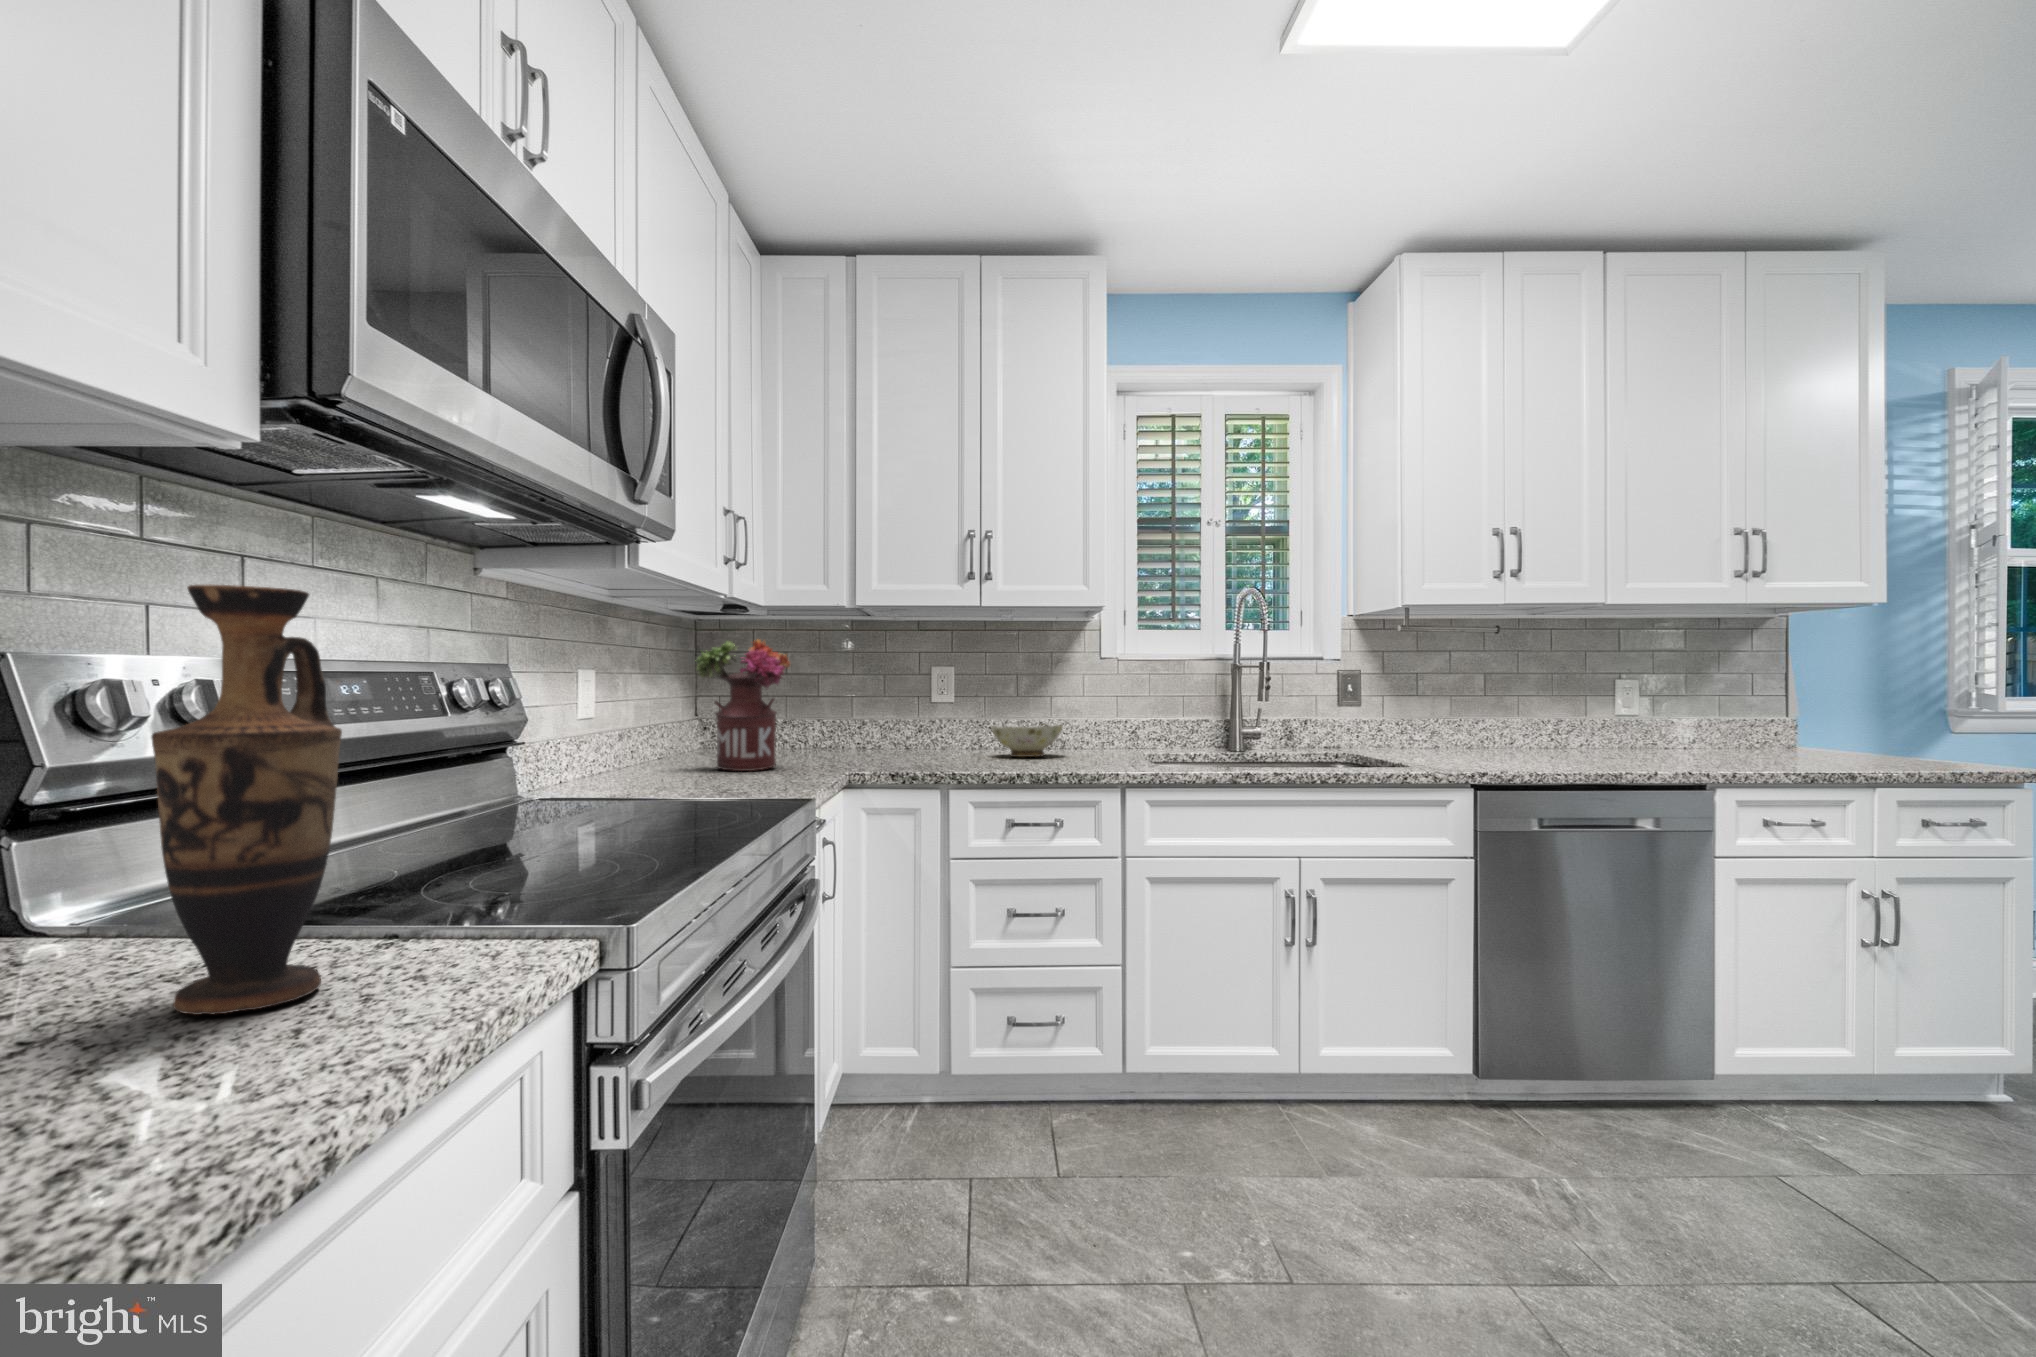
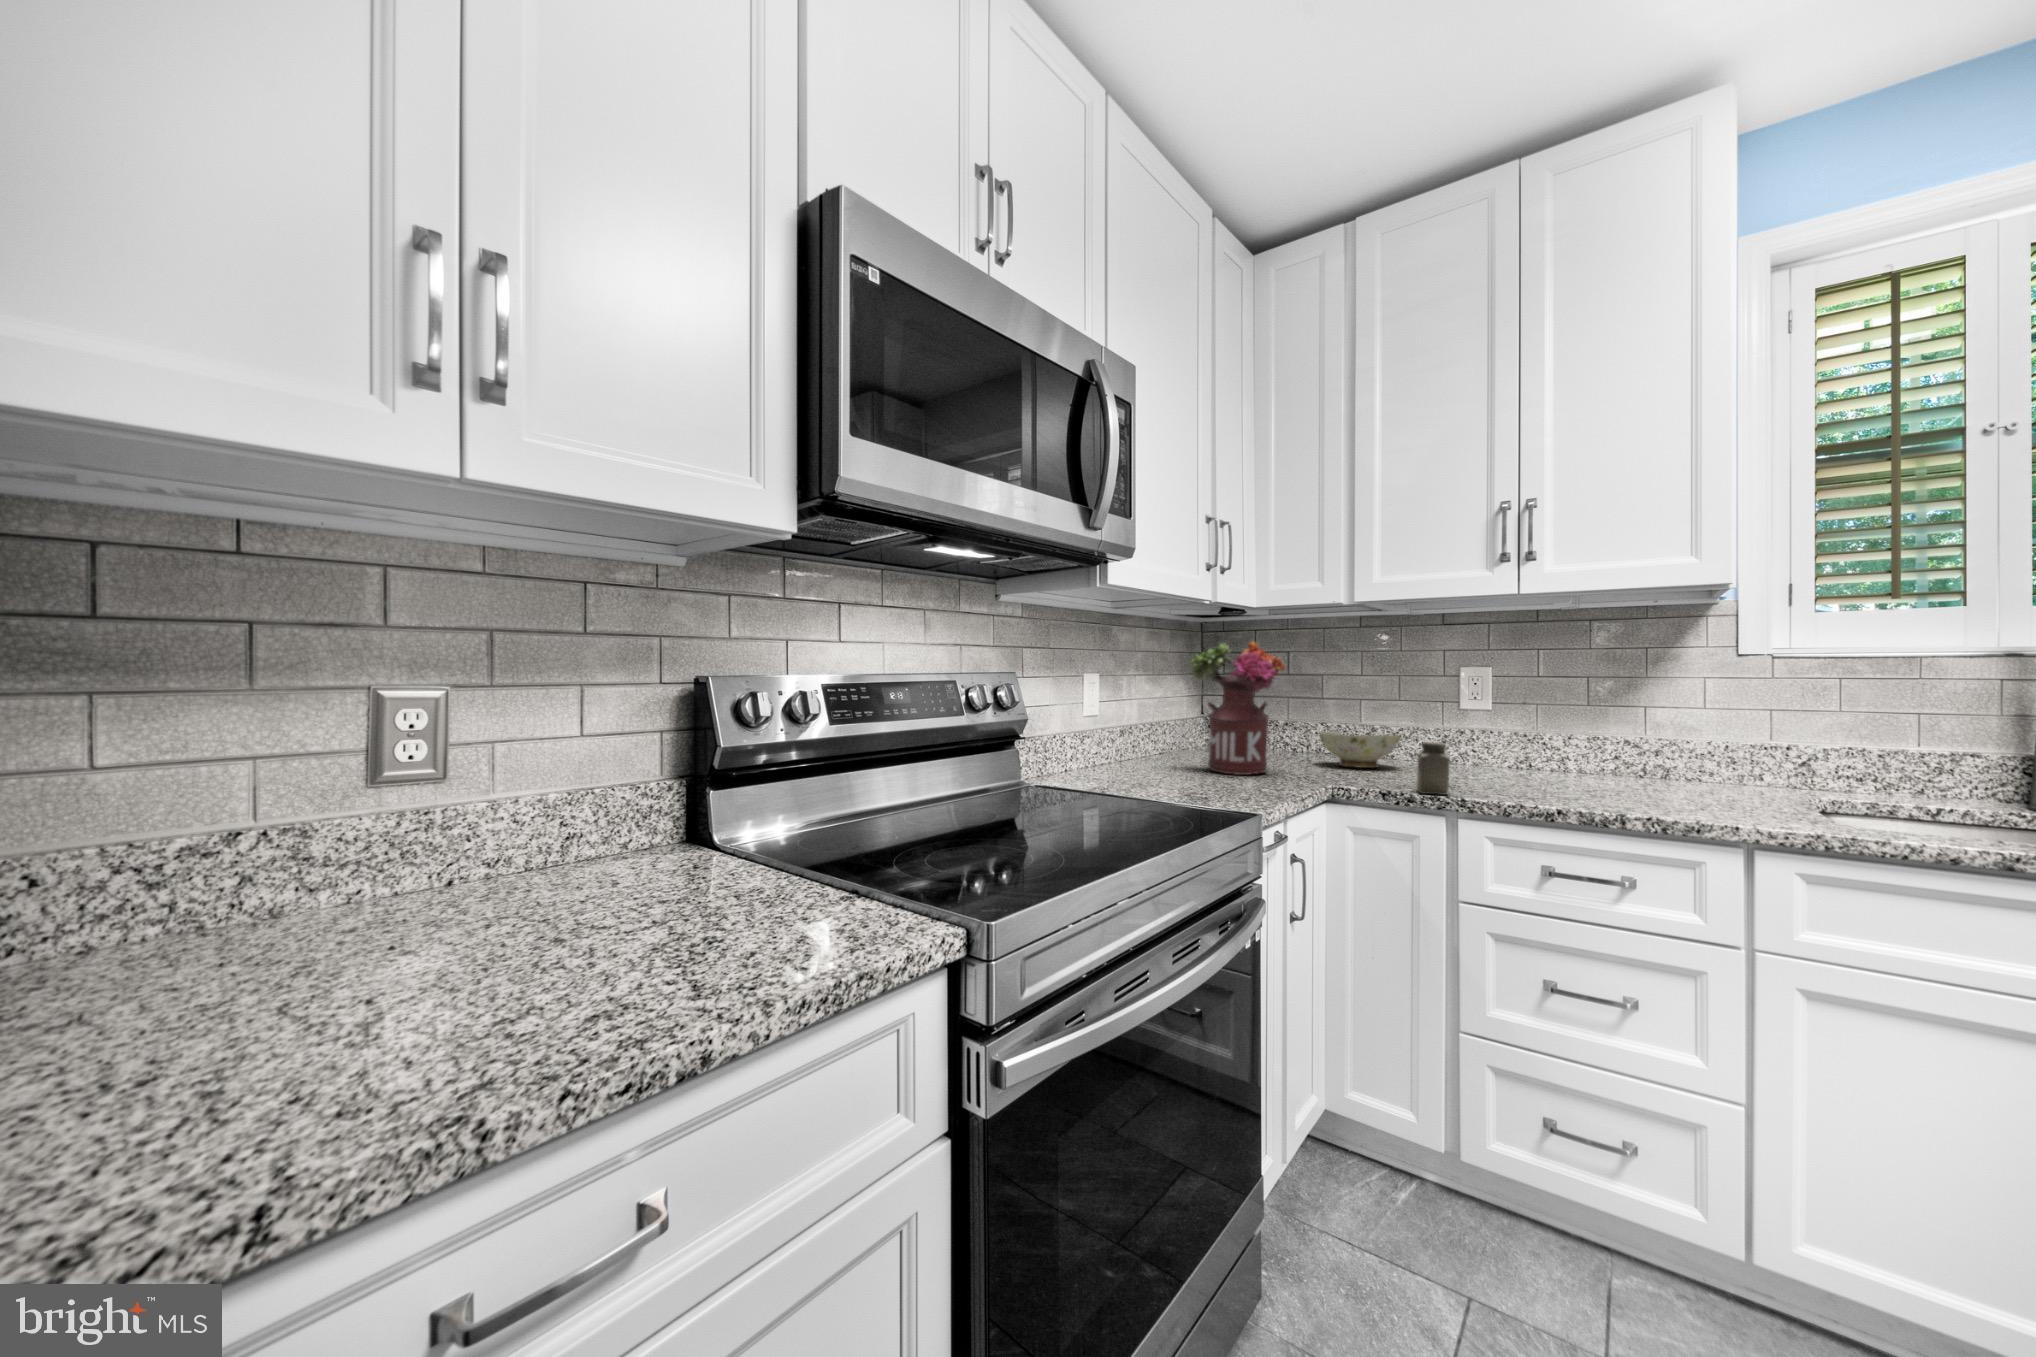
vase: present [151,585,342,1015] -> none [675,648,783,944]
salt shaker: none [919,725,947,772] -> present [1417,741,1450,795]
ceramic bowl: present [991,725,1062,757] -> present [1318,730,1401,768]

